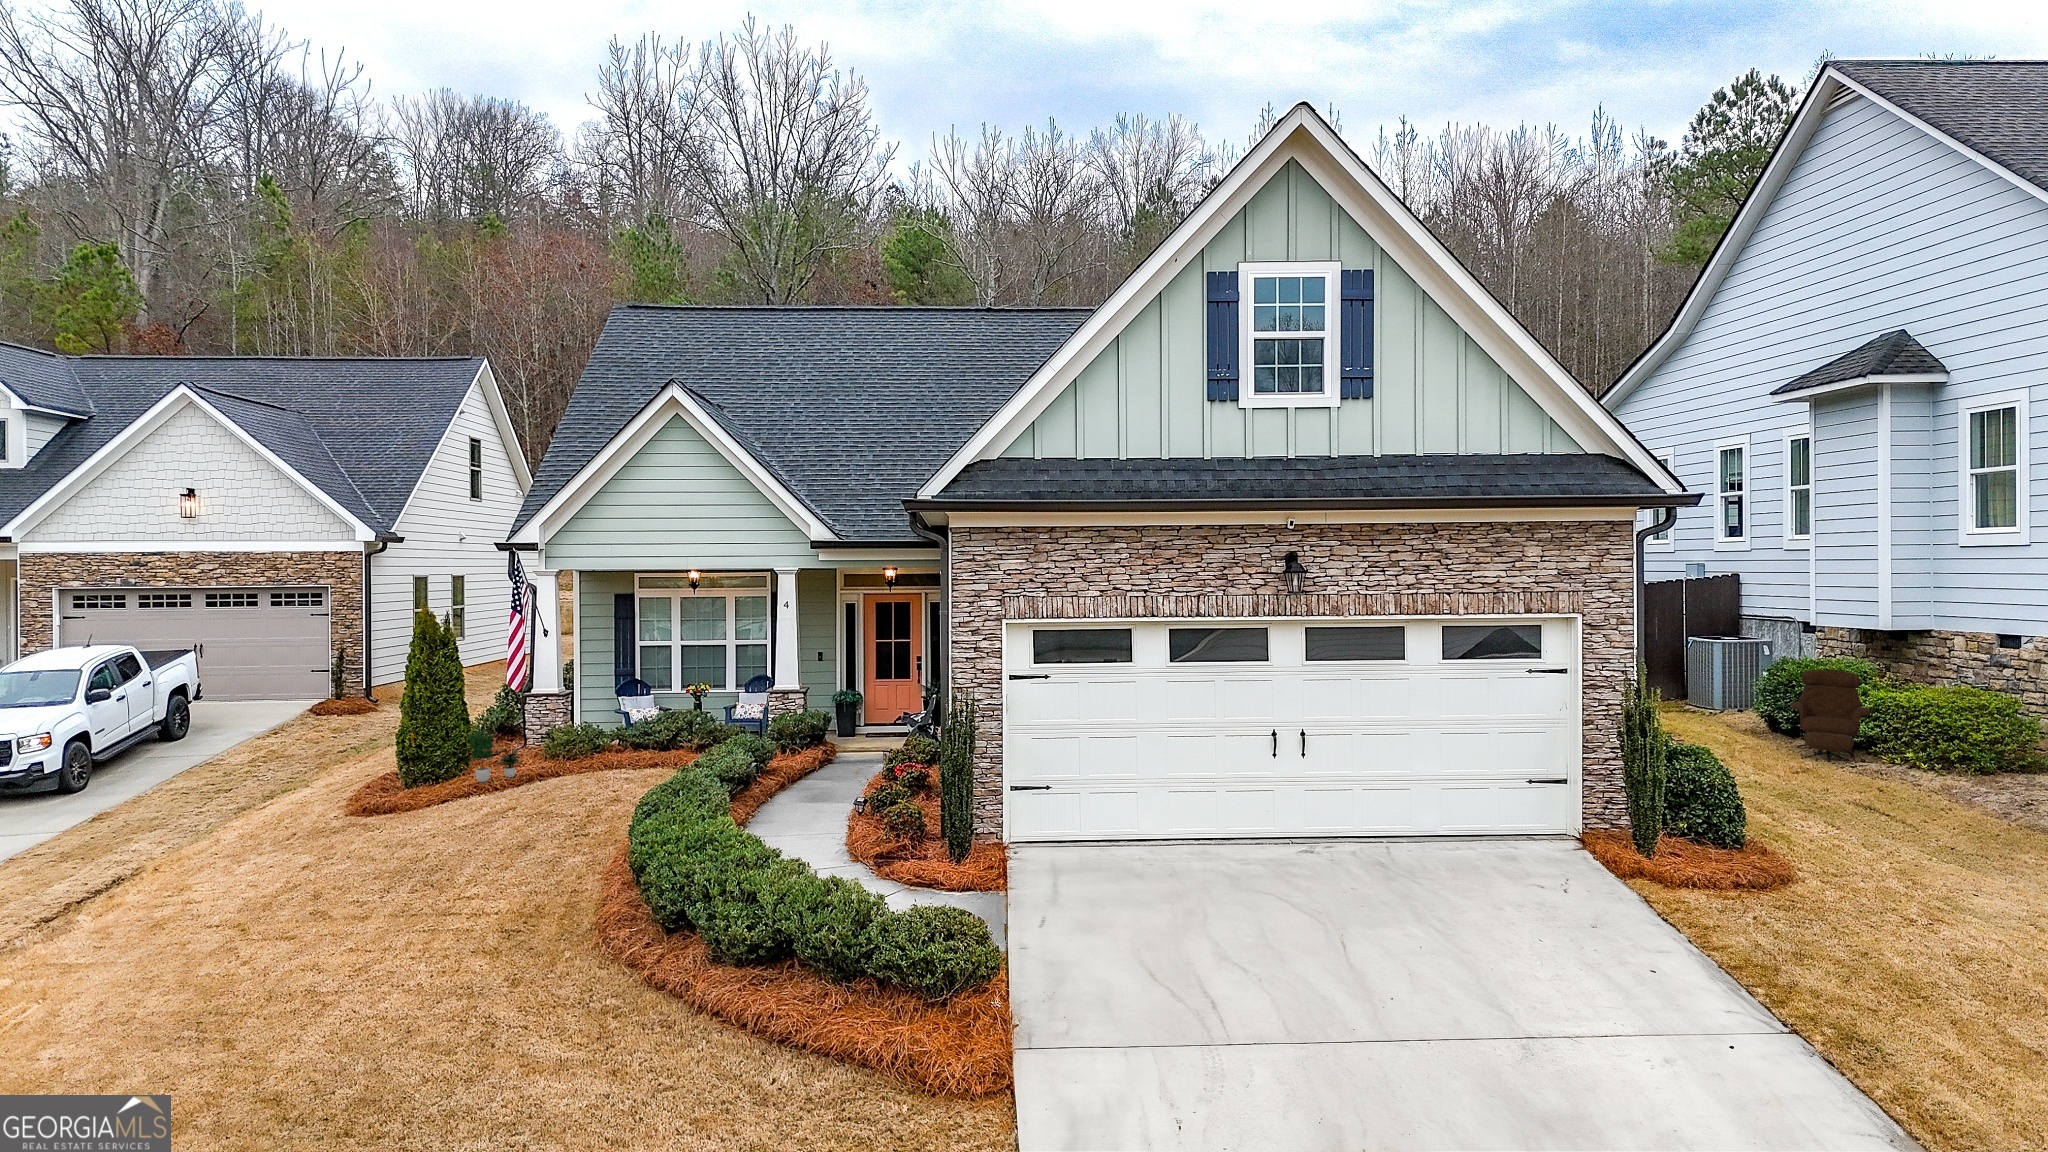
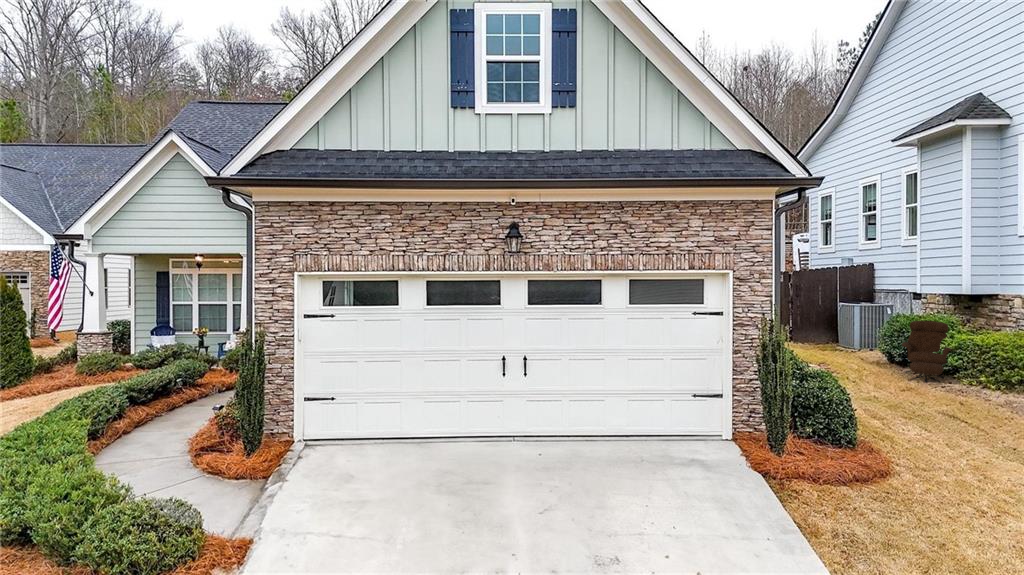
potted plant: present [469,728,520,782] -> none [18,354,62,390]

